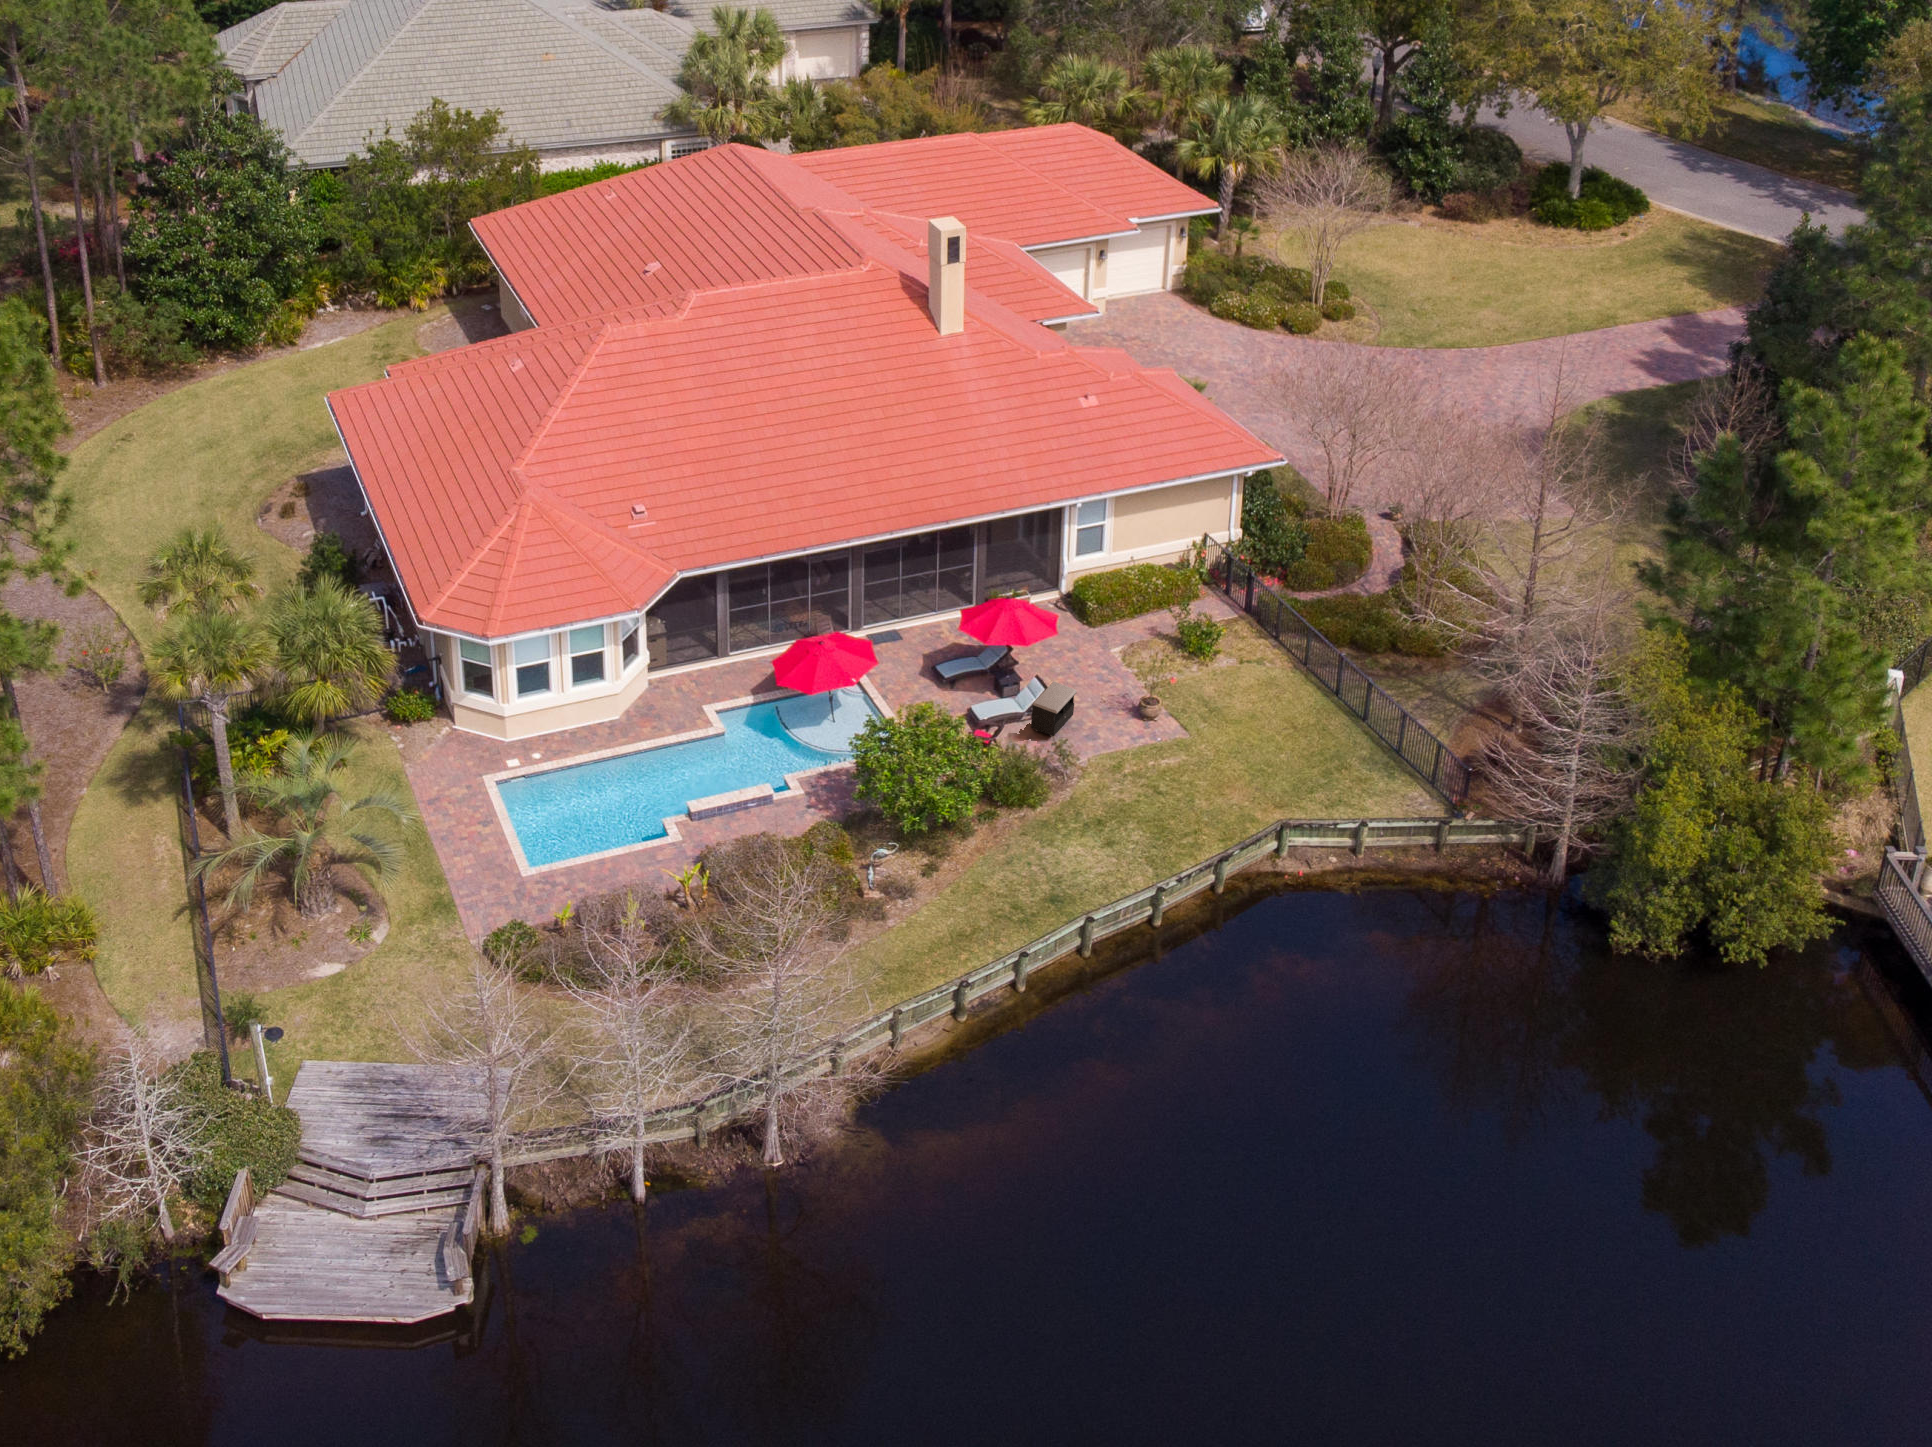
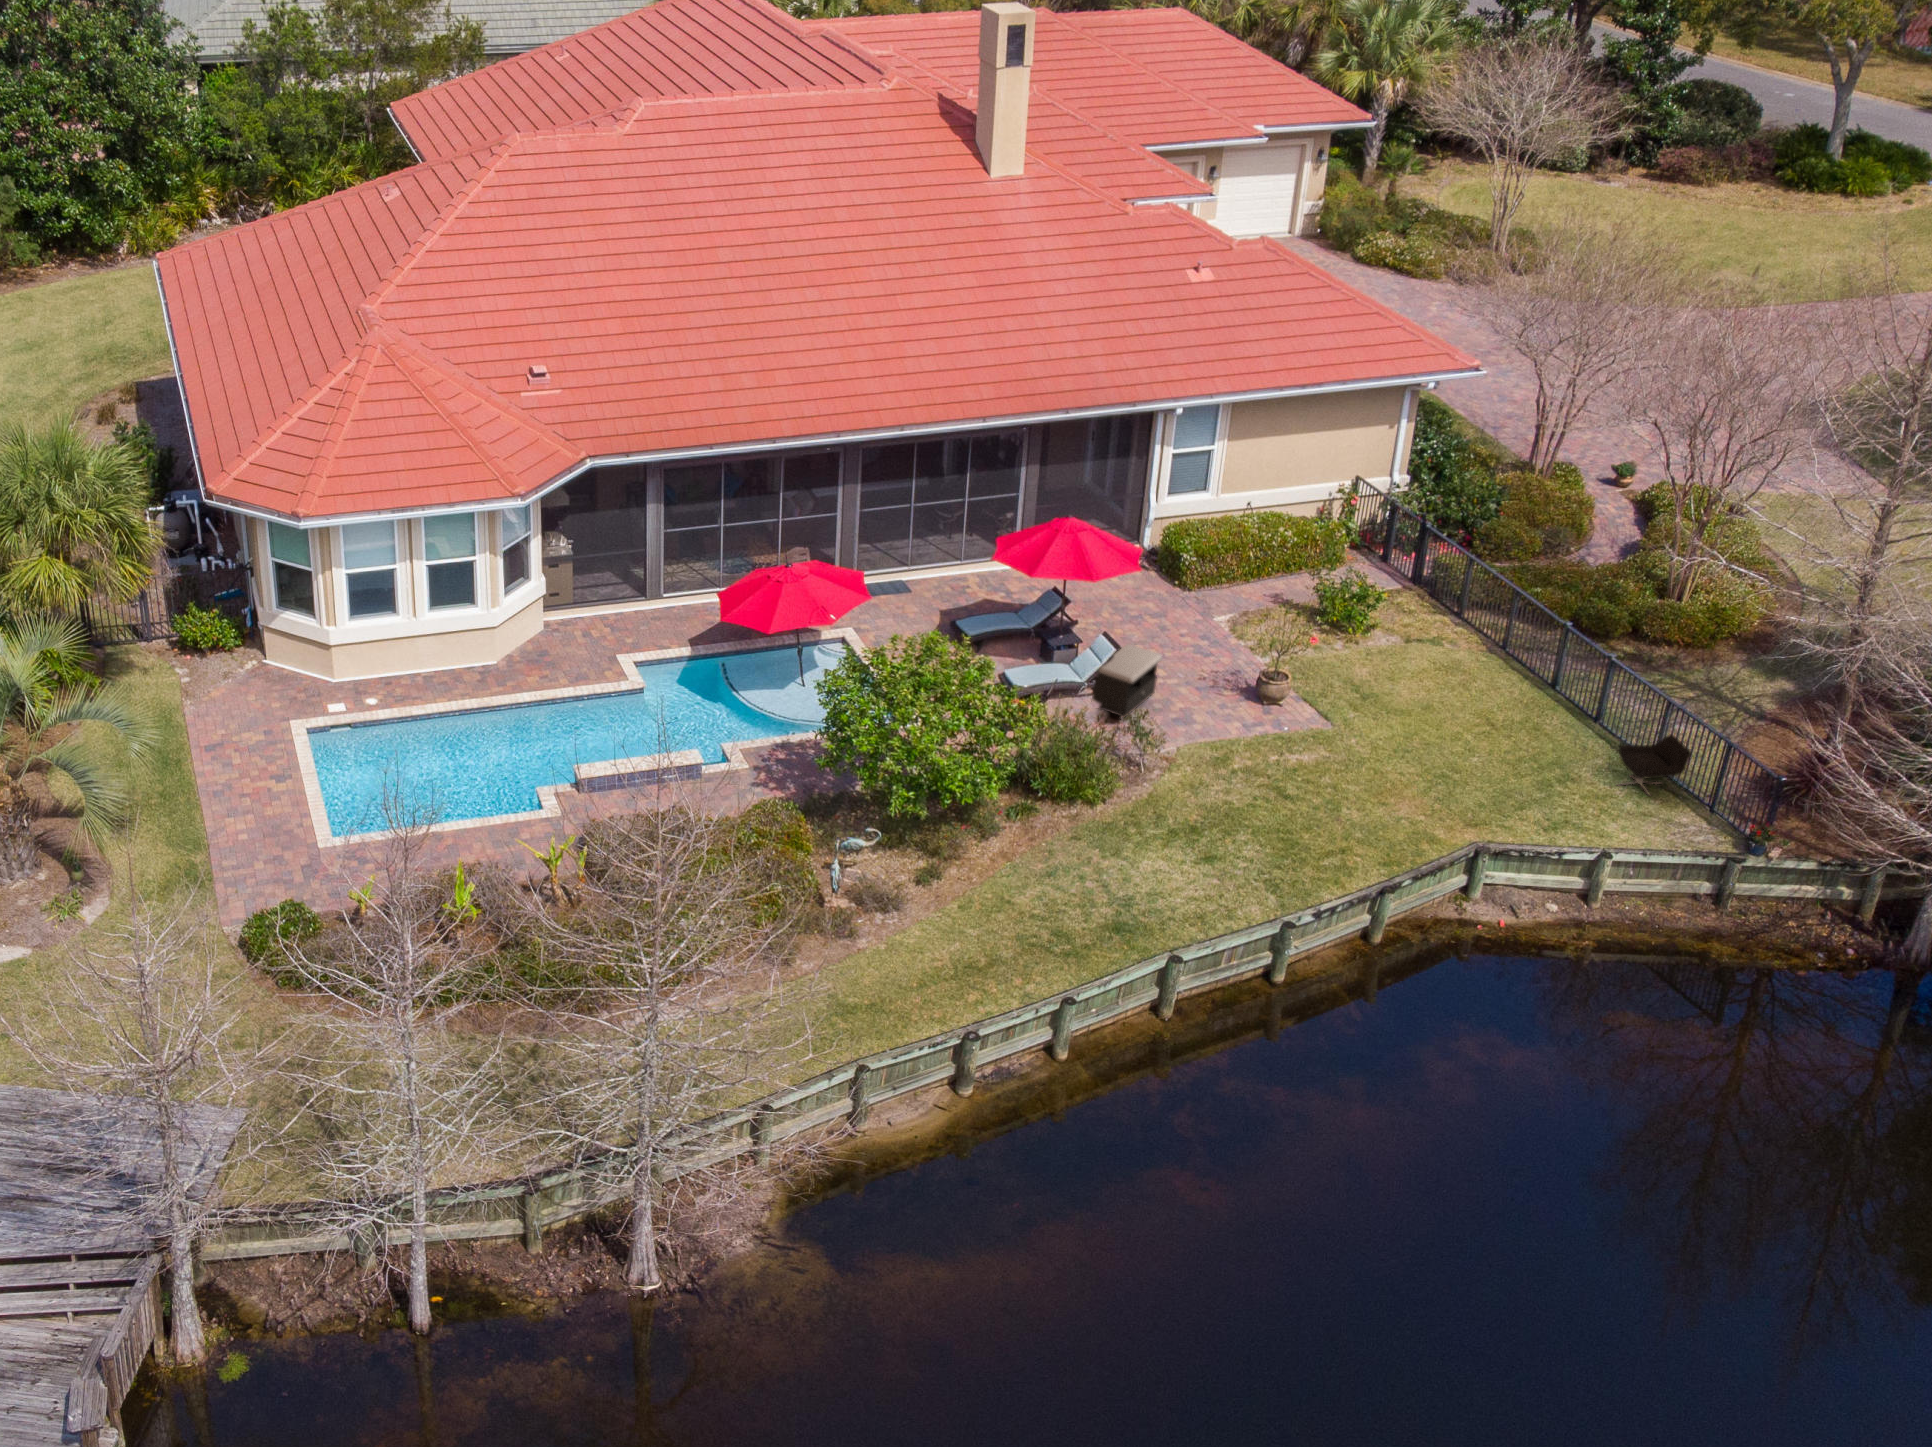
lounge chair: none [1374,731,1419,774] -> present [1619,734,1691,794]

